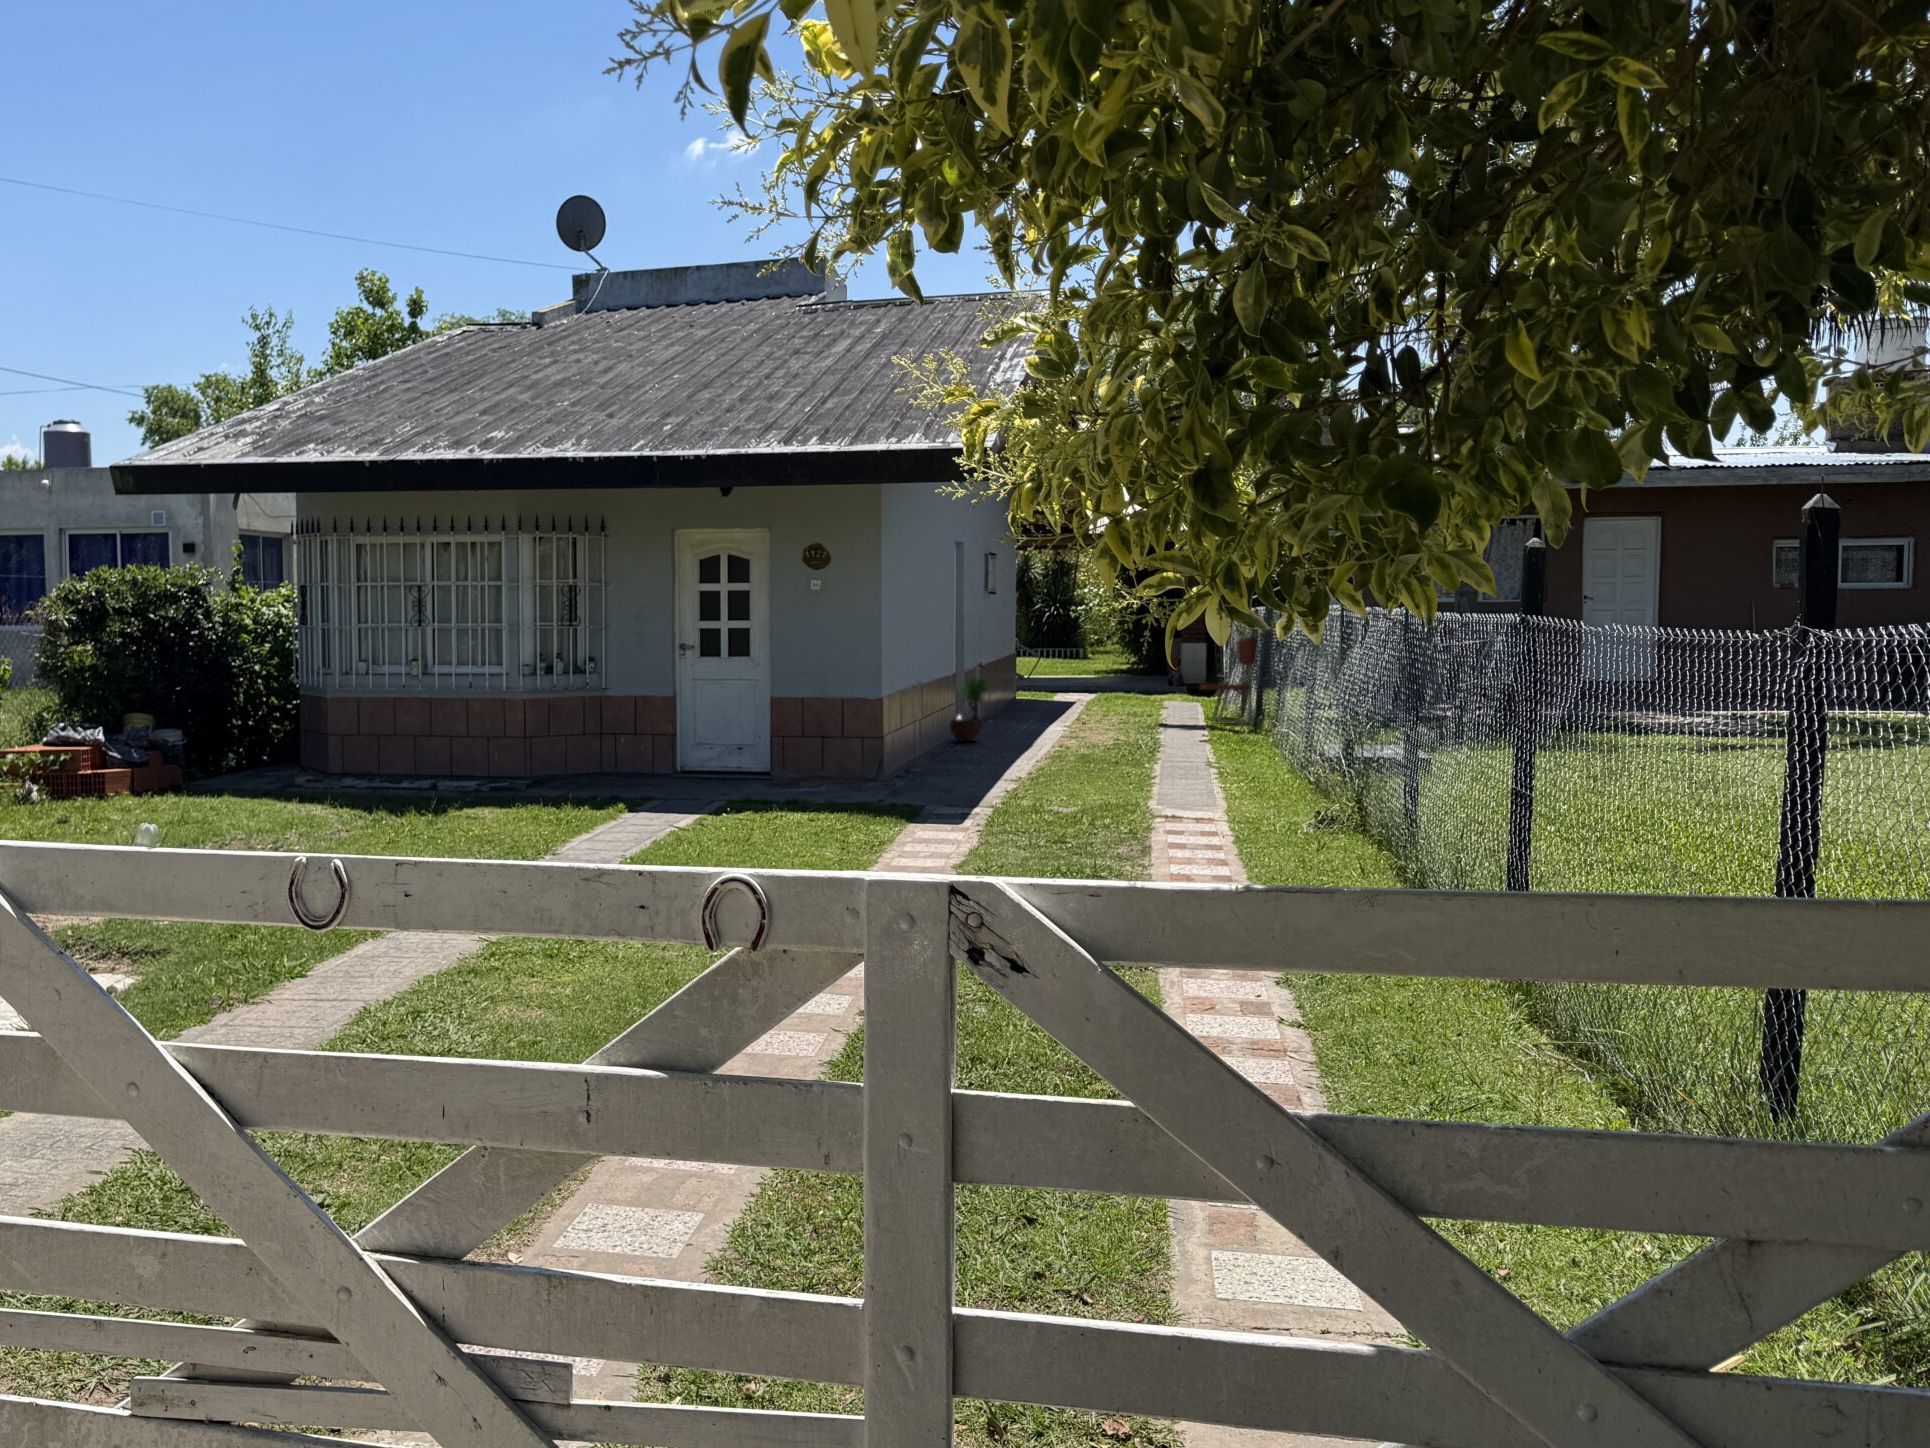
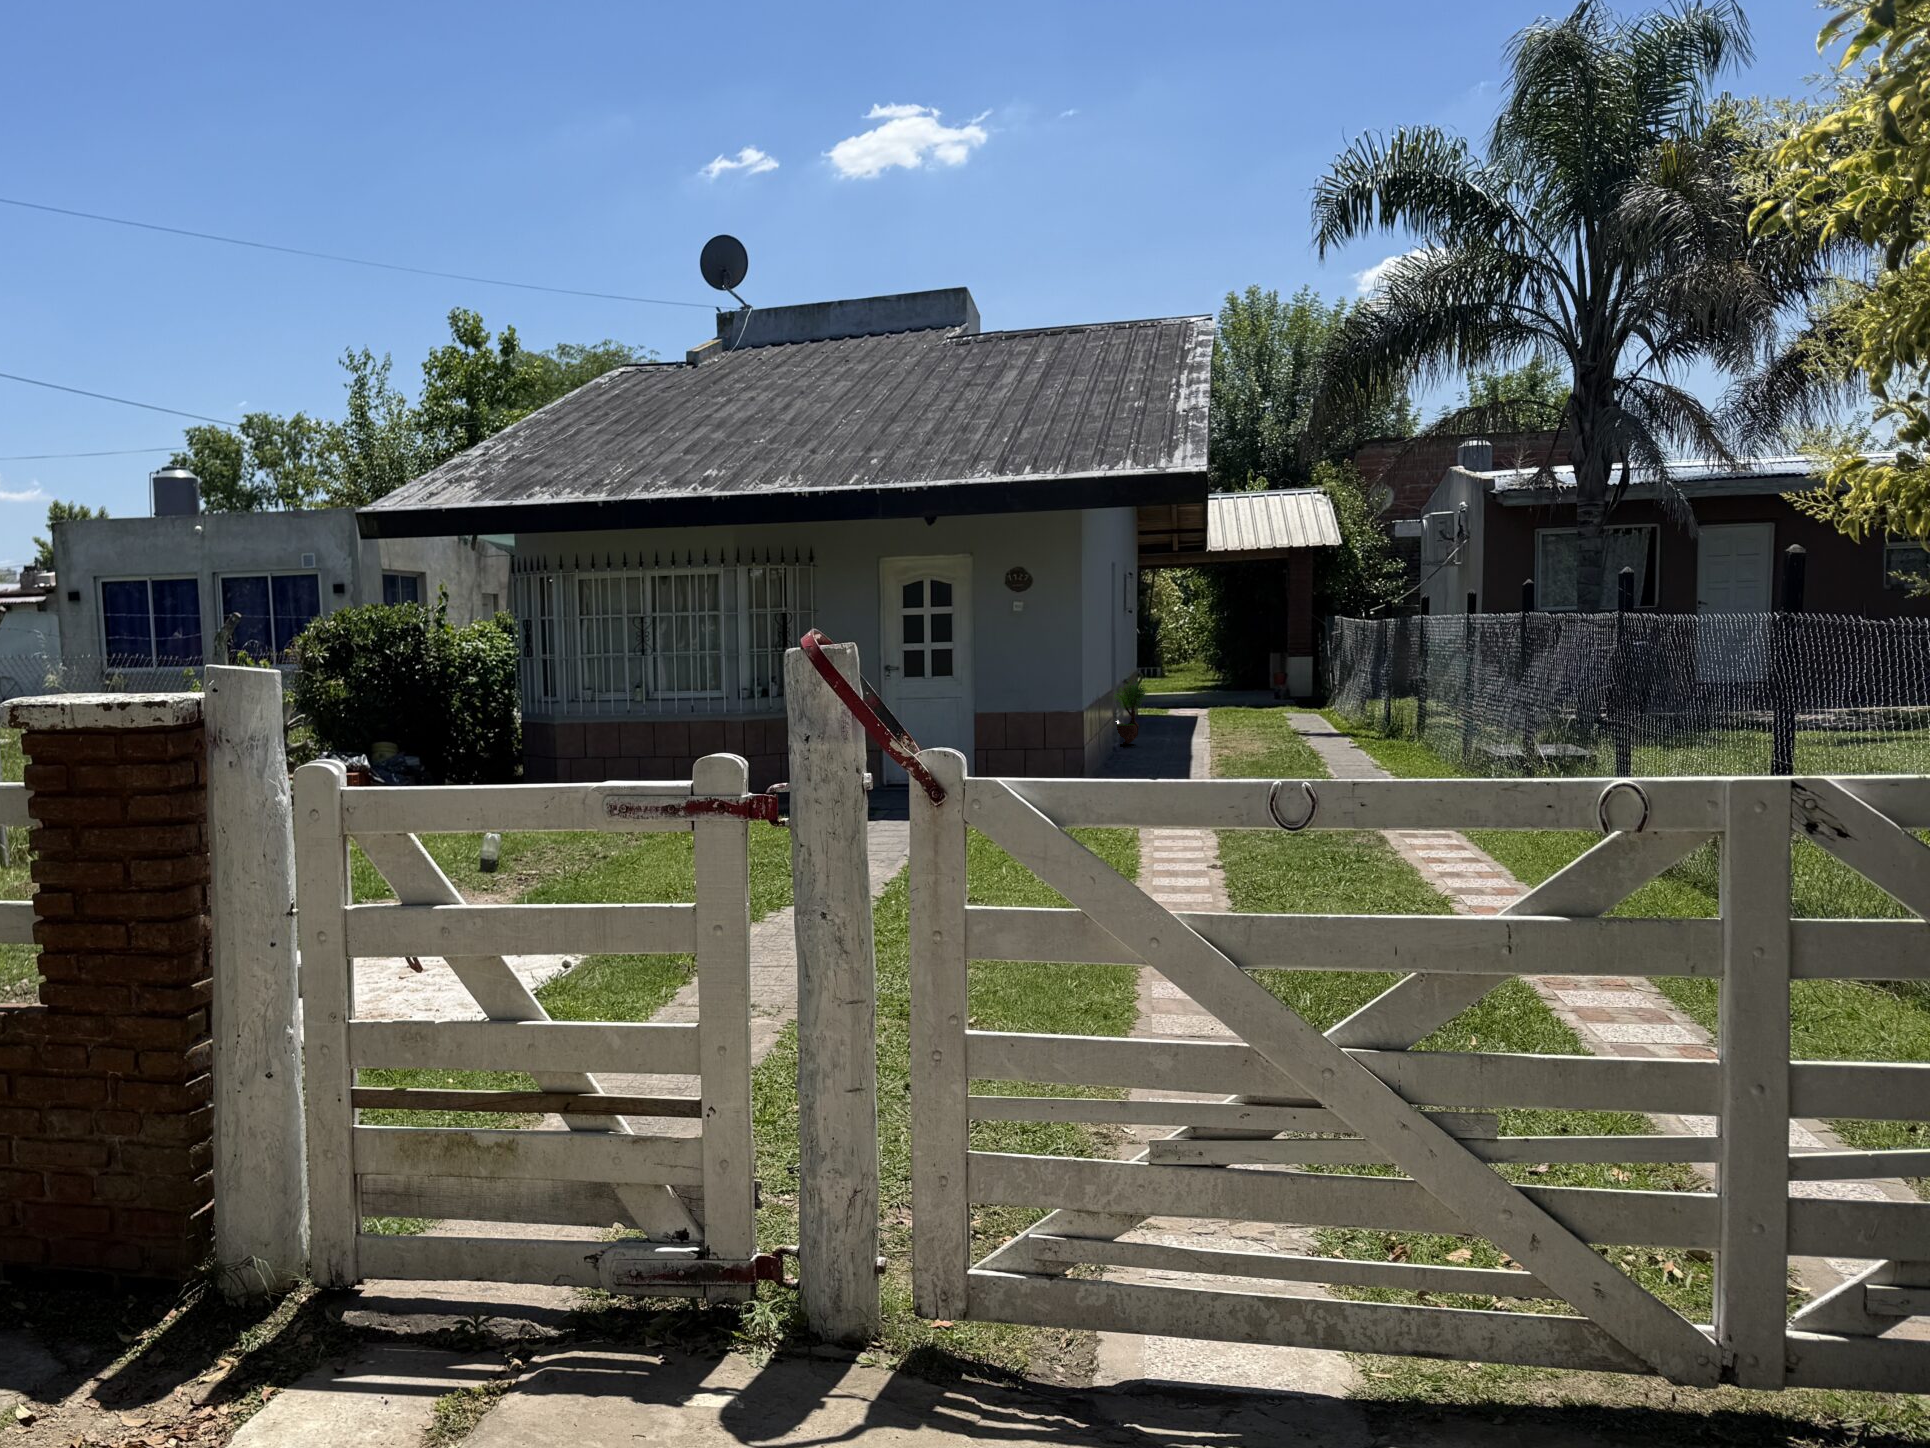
bench: present [1199,636,1257,724] -> none [1321,636,1379,719]

